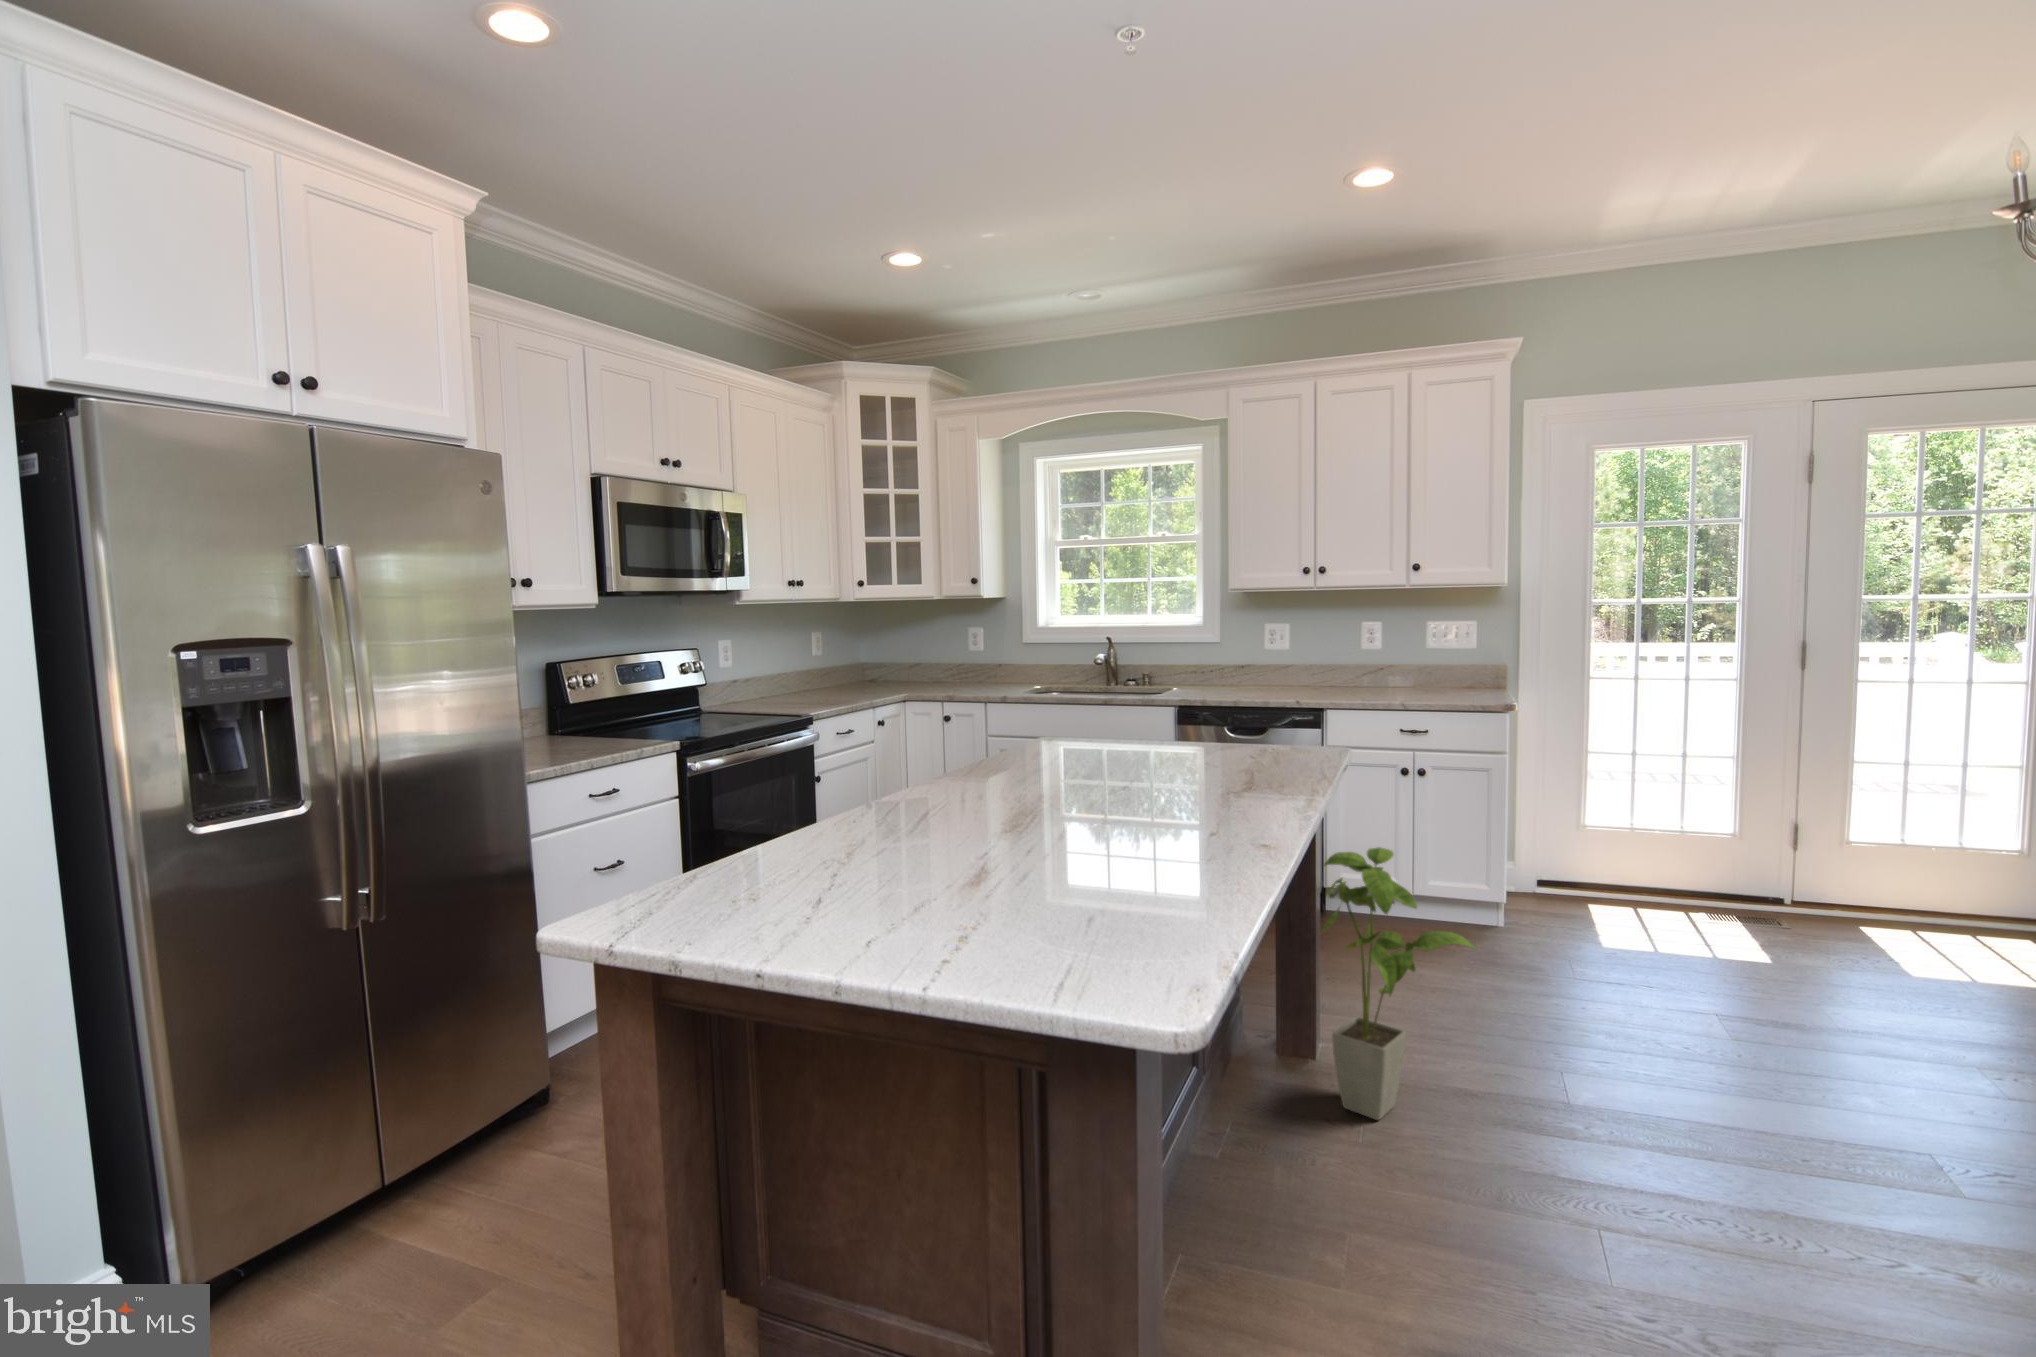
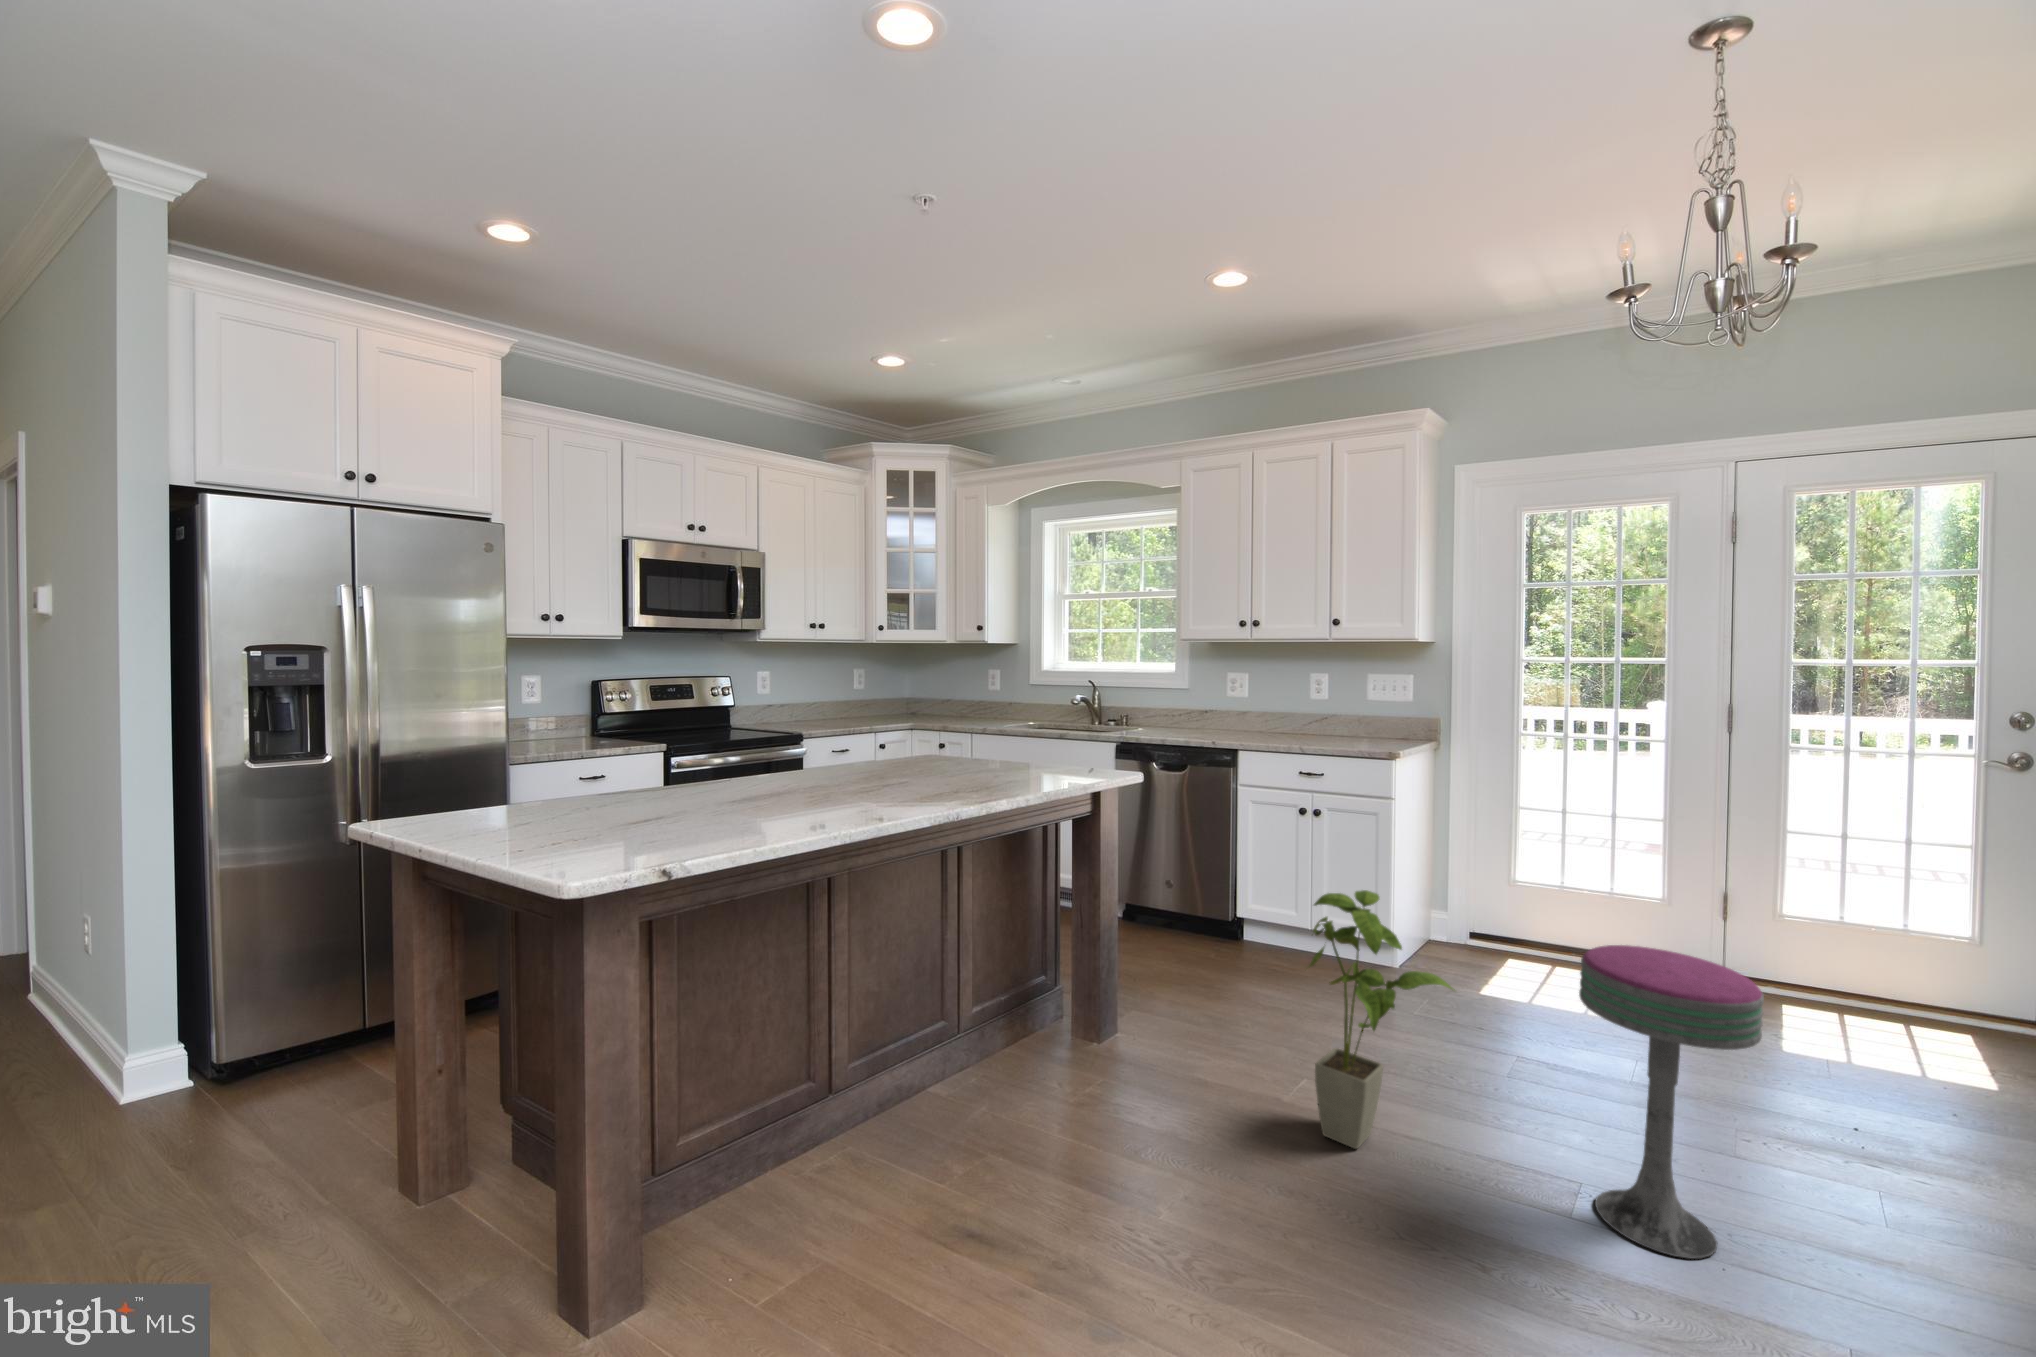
bar stool: none [1607,893,1798,1215] -> present [1579,945,1764,1259]

